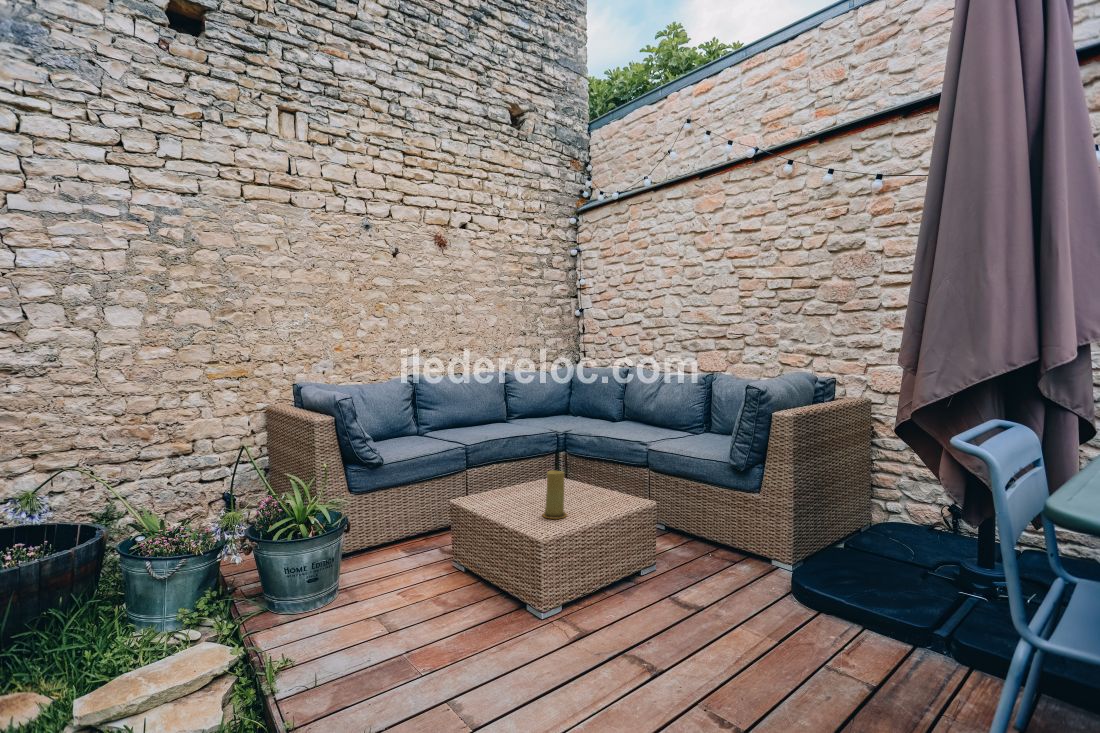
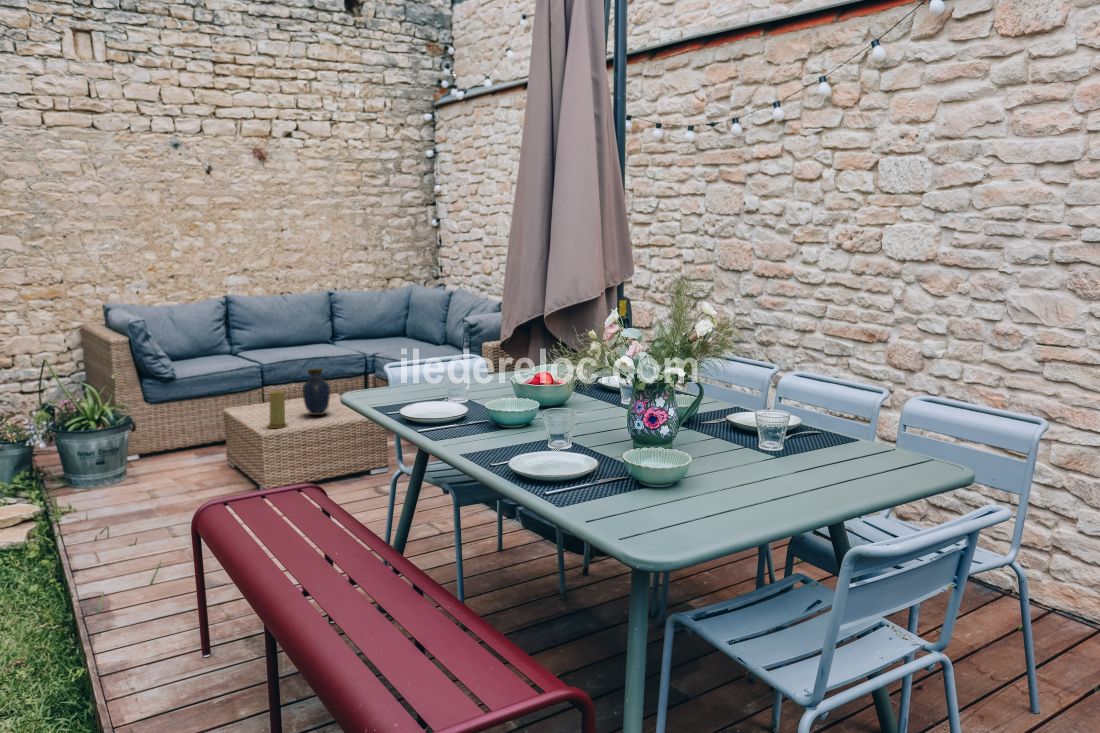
vase: none [568,443,599,500] -> present [302,368,330,415]

